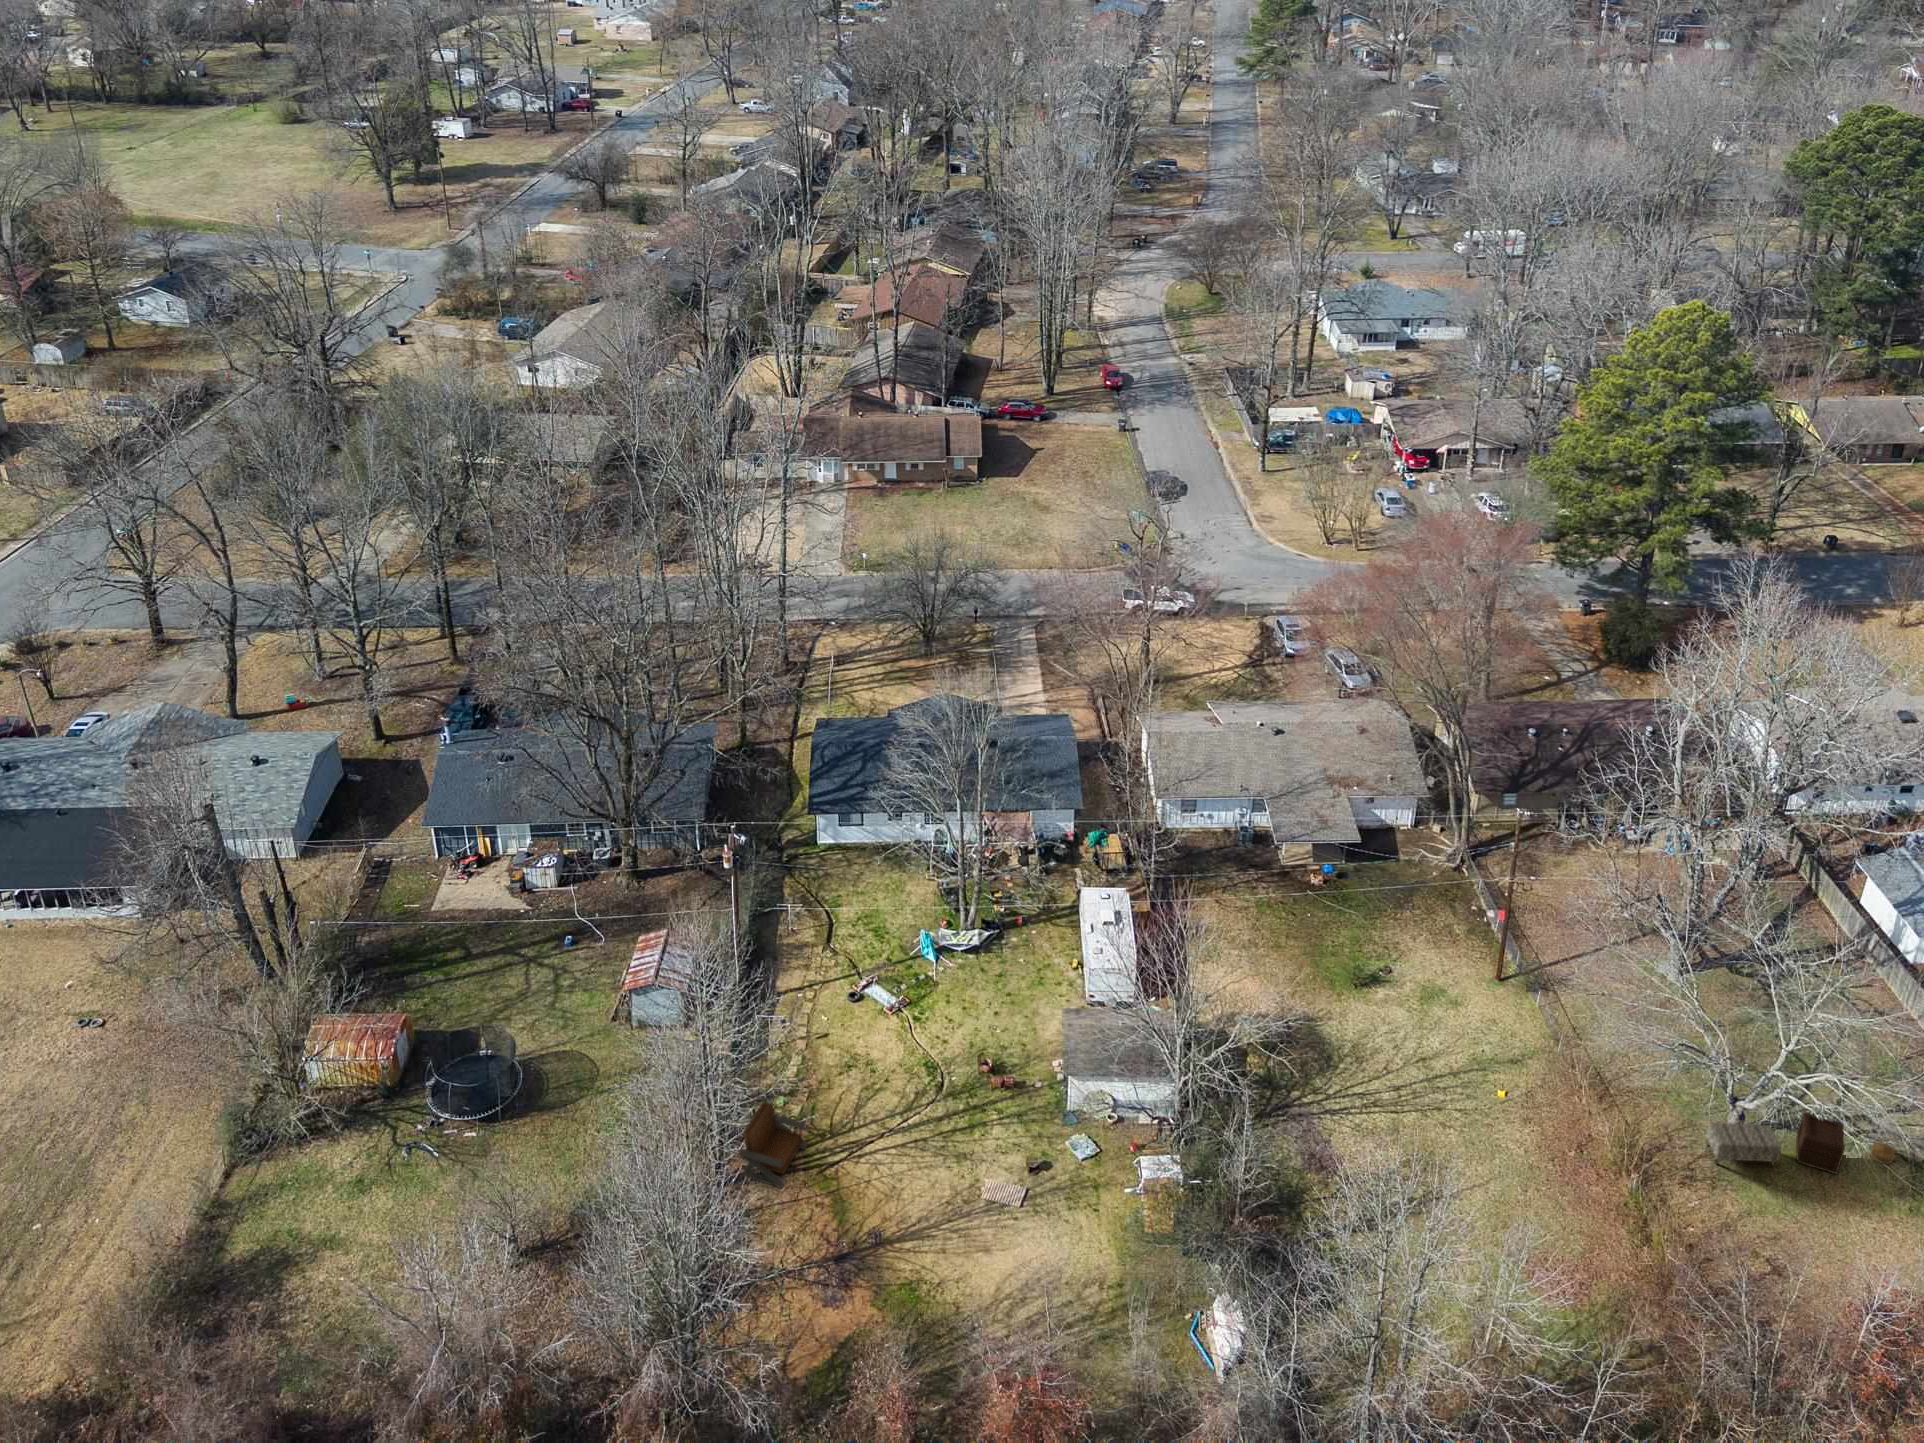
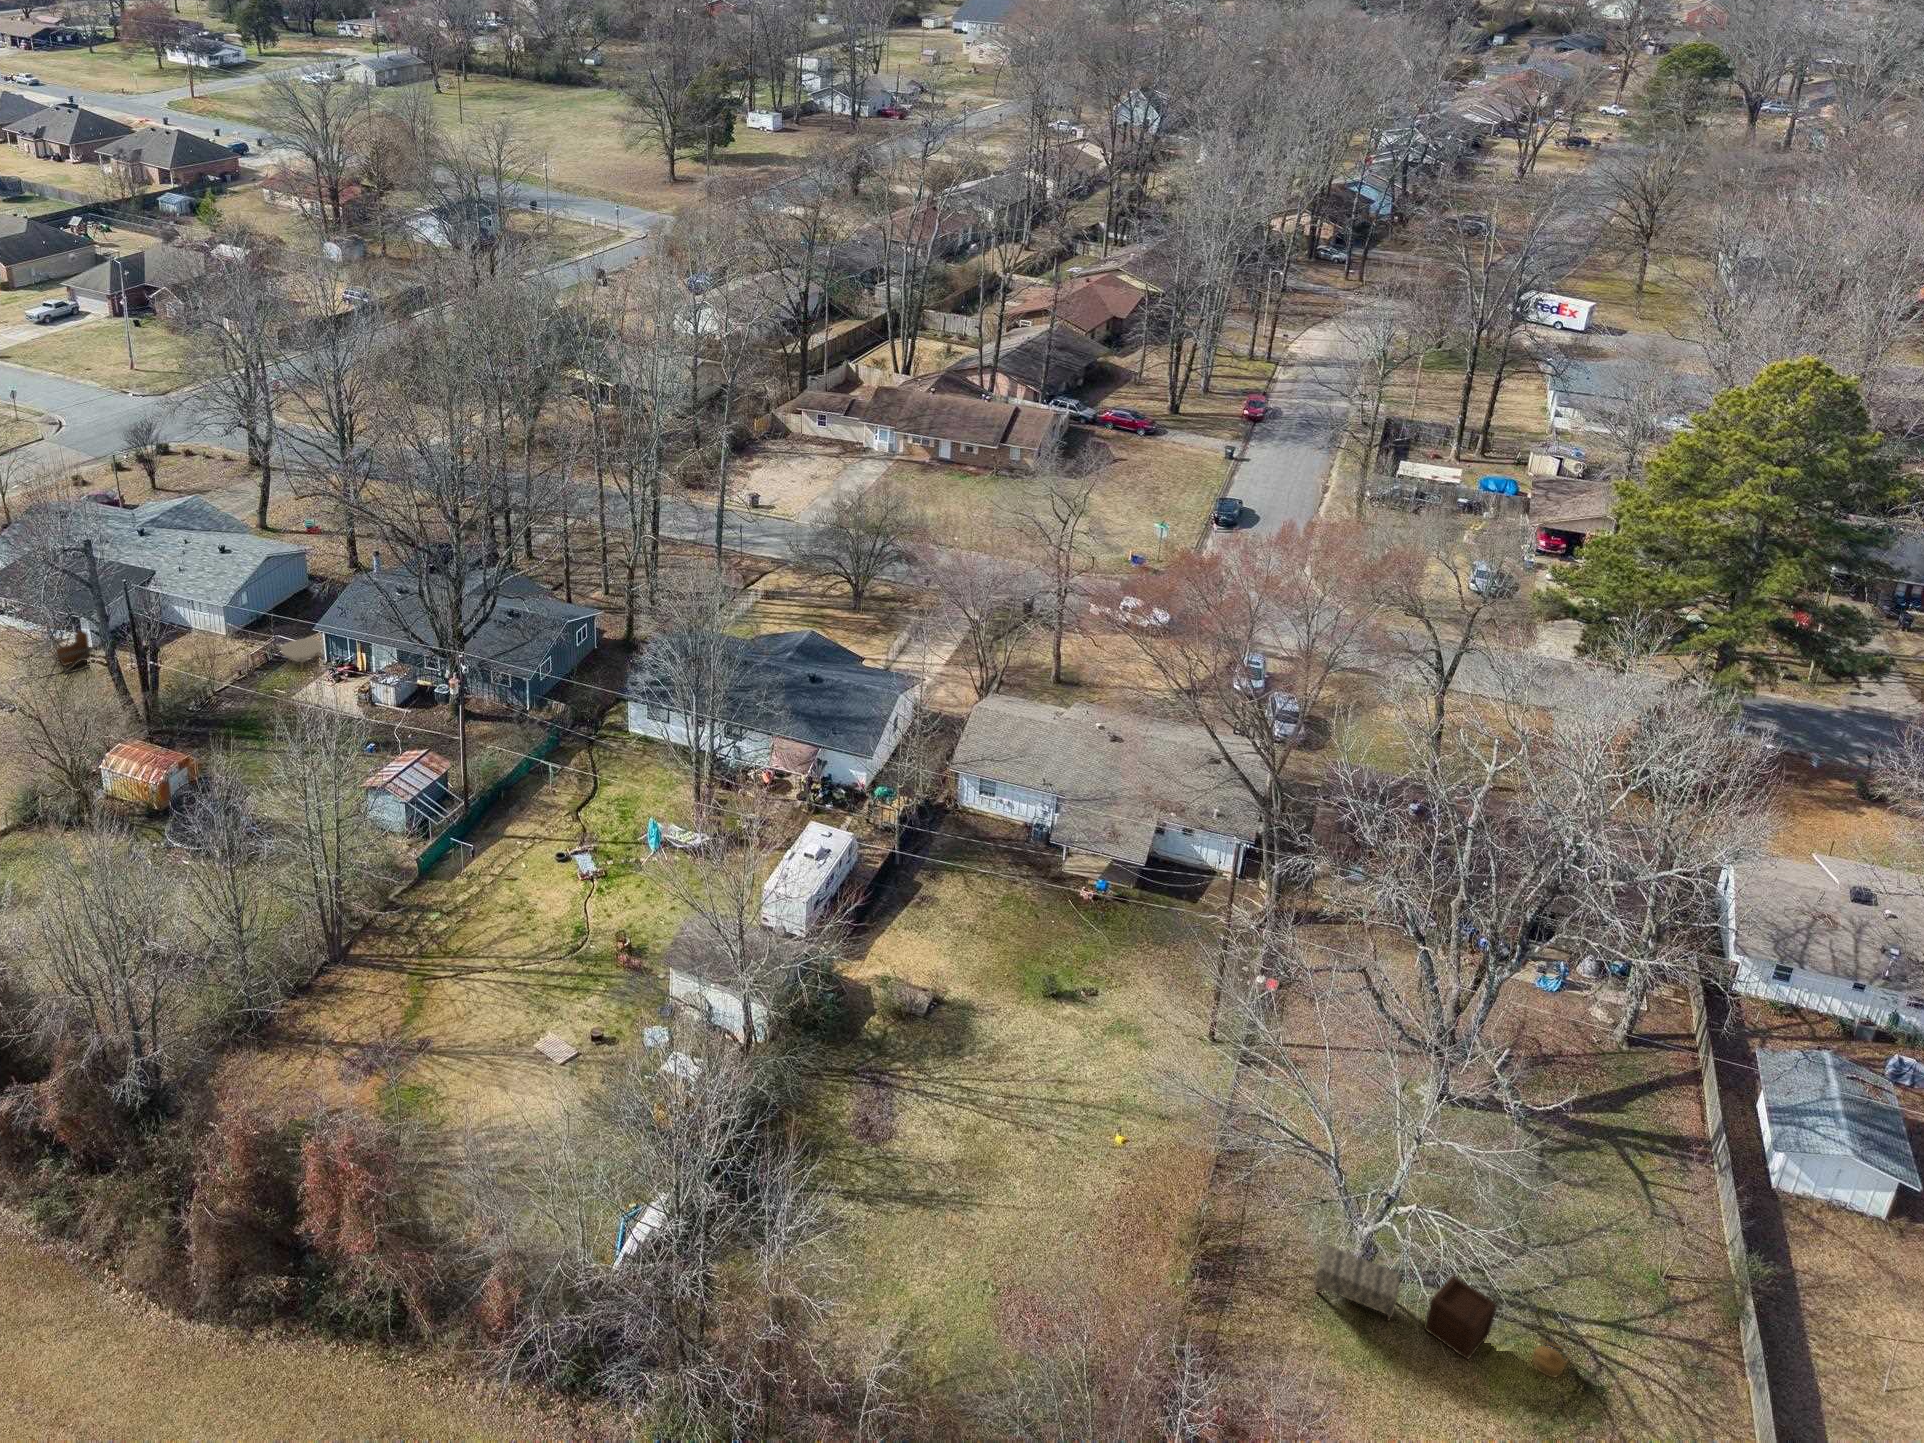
round table: none [388,834,438,875] -> present [281,639,322,671]
lounge chair: present [738,1102,808,1188] -> present [53,631,93,674]

